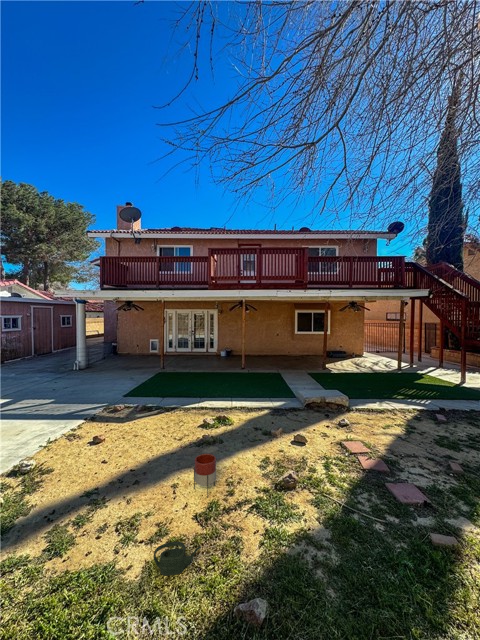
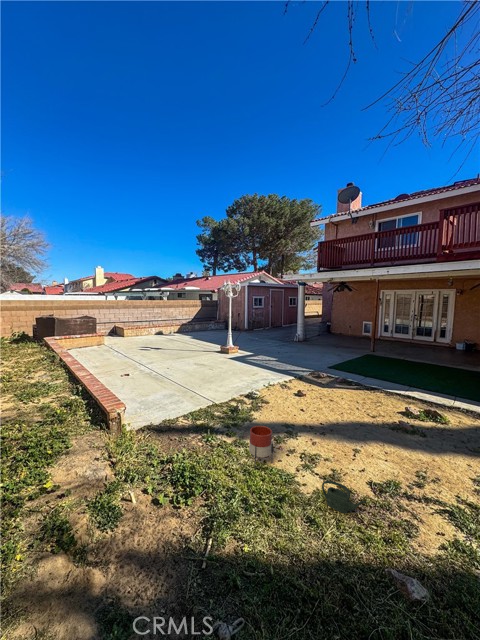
planter: present [194,454,216,498] -> present [249,426,273,469]

